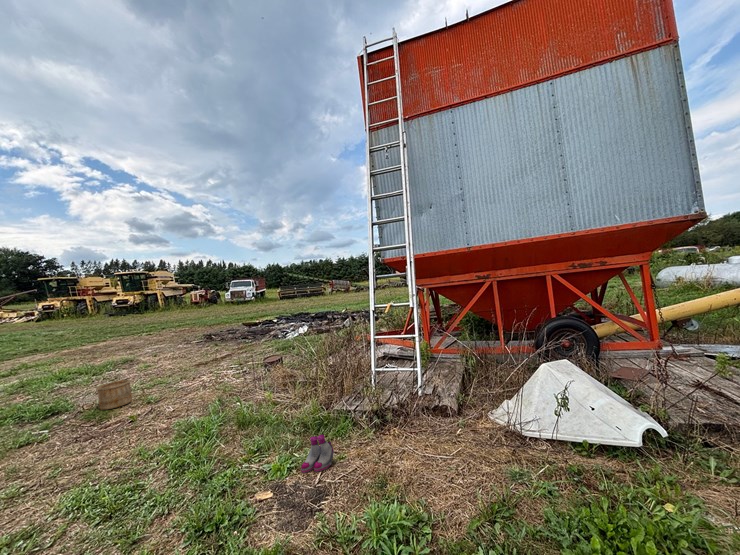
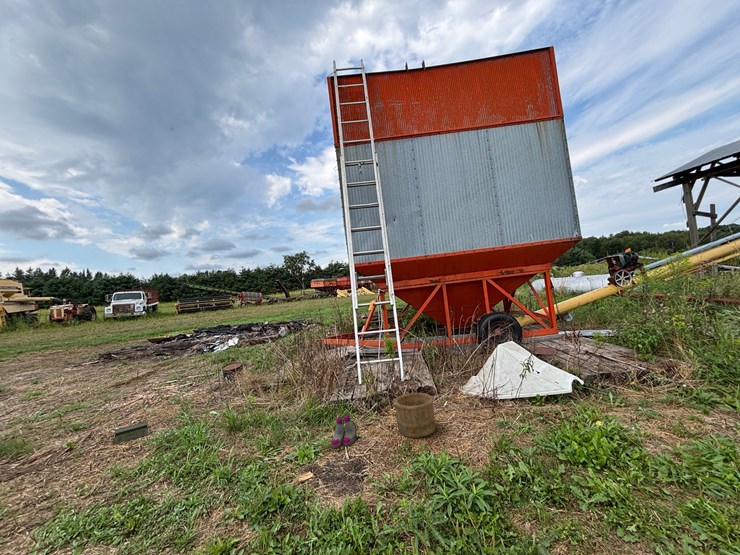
wooden bucket: present [96,380,132,410] -> present [394,393,435,438]
toolbox: none [137,409,171,428] -> present [114,422,148,444]

